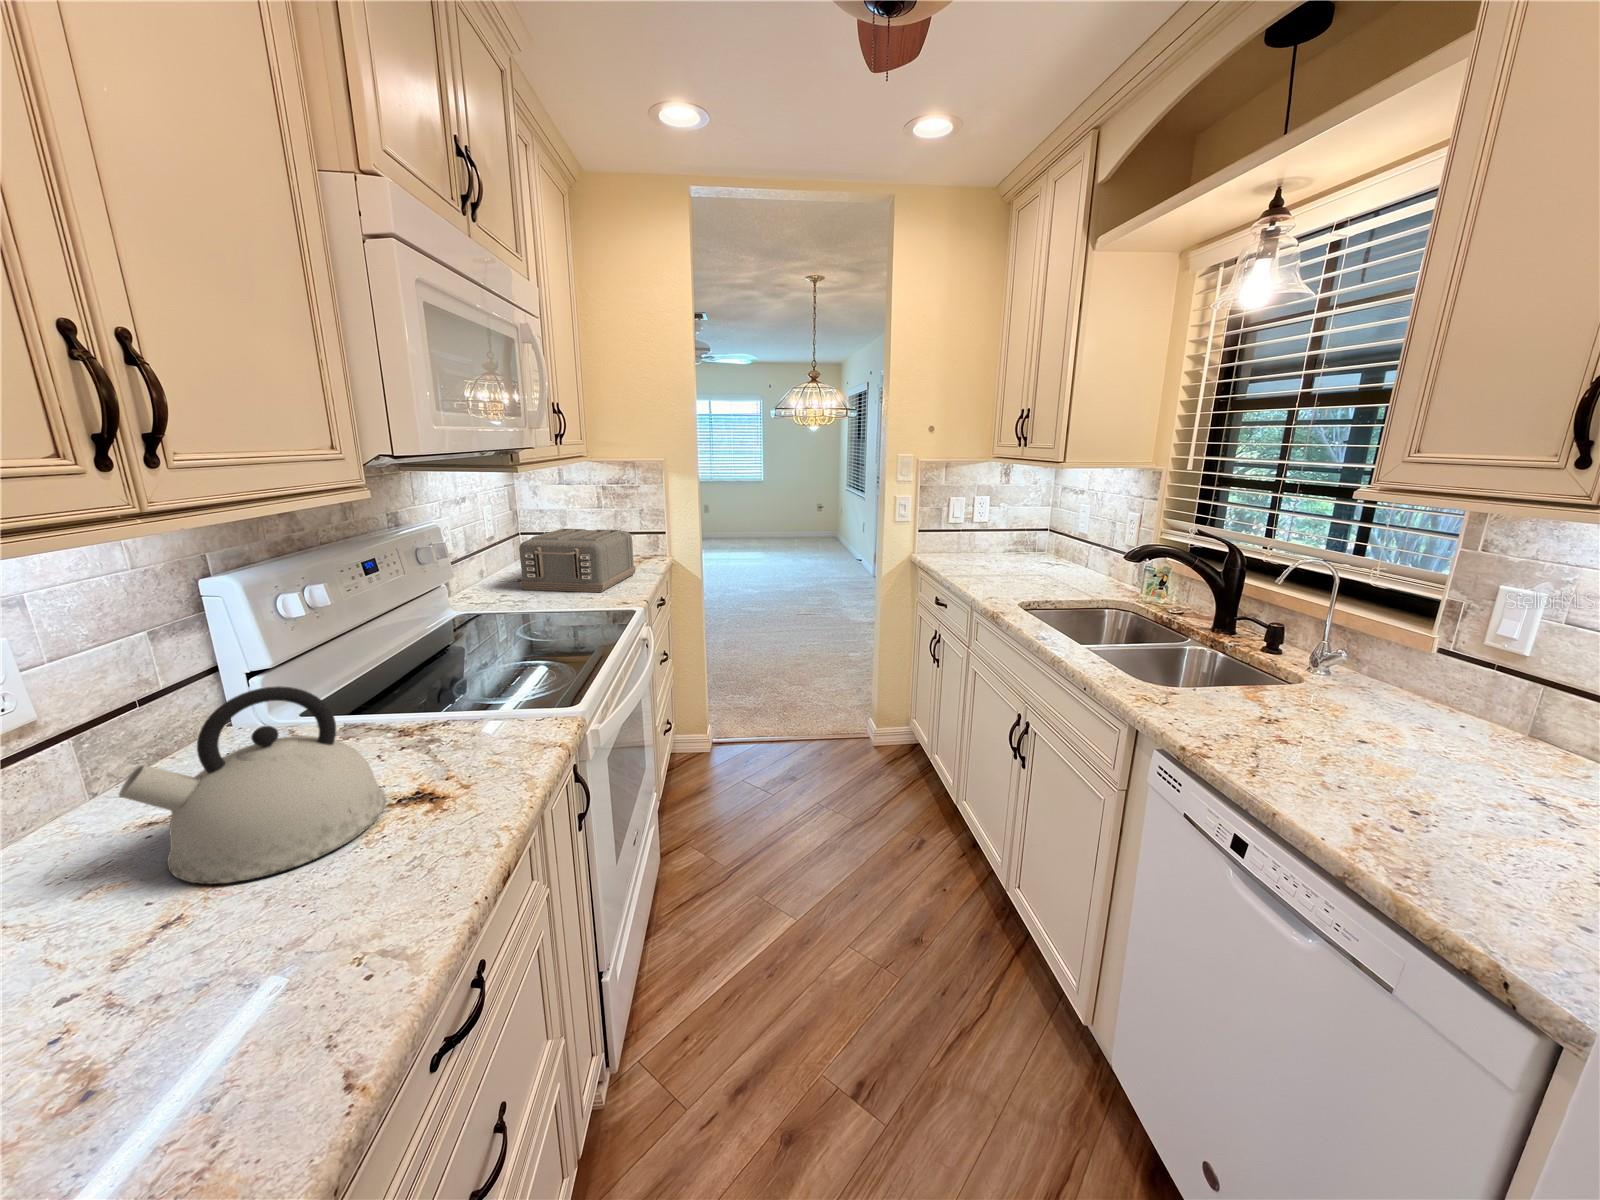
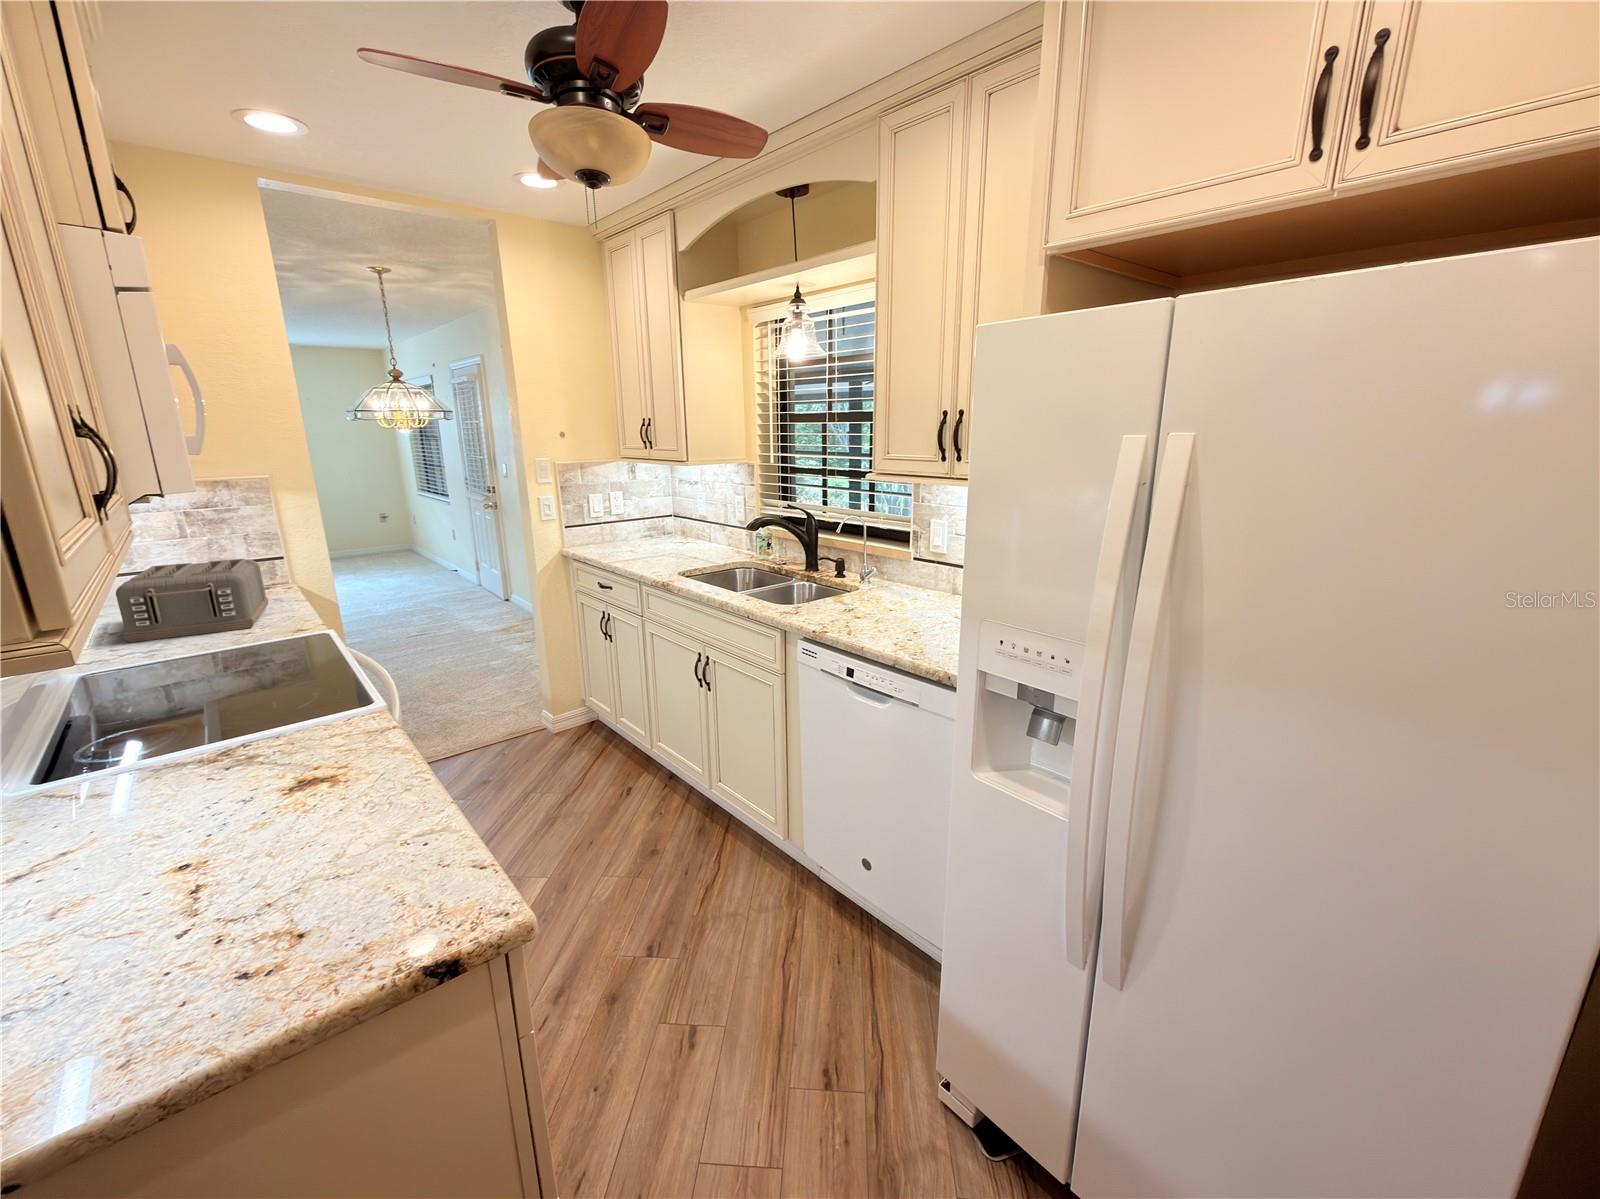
kettle: present [119,686,386,884] -> none [104,696,314,863]

